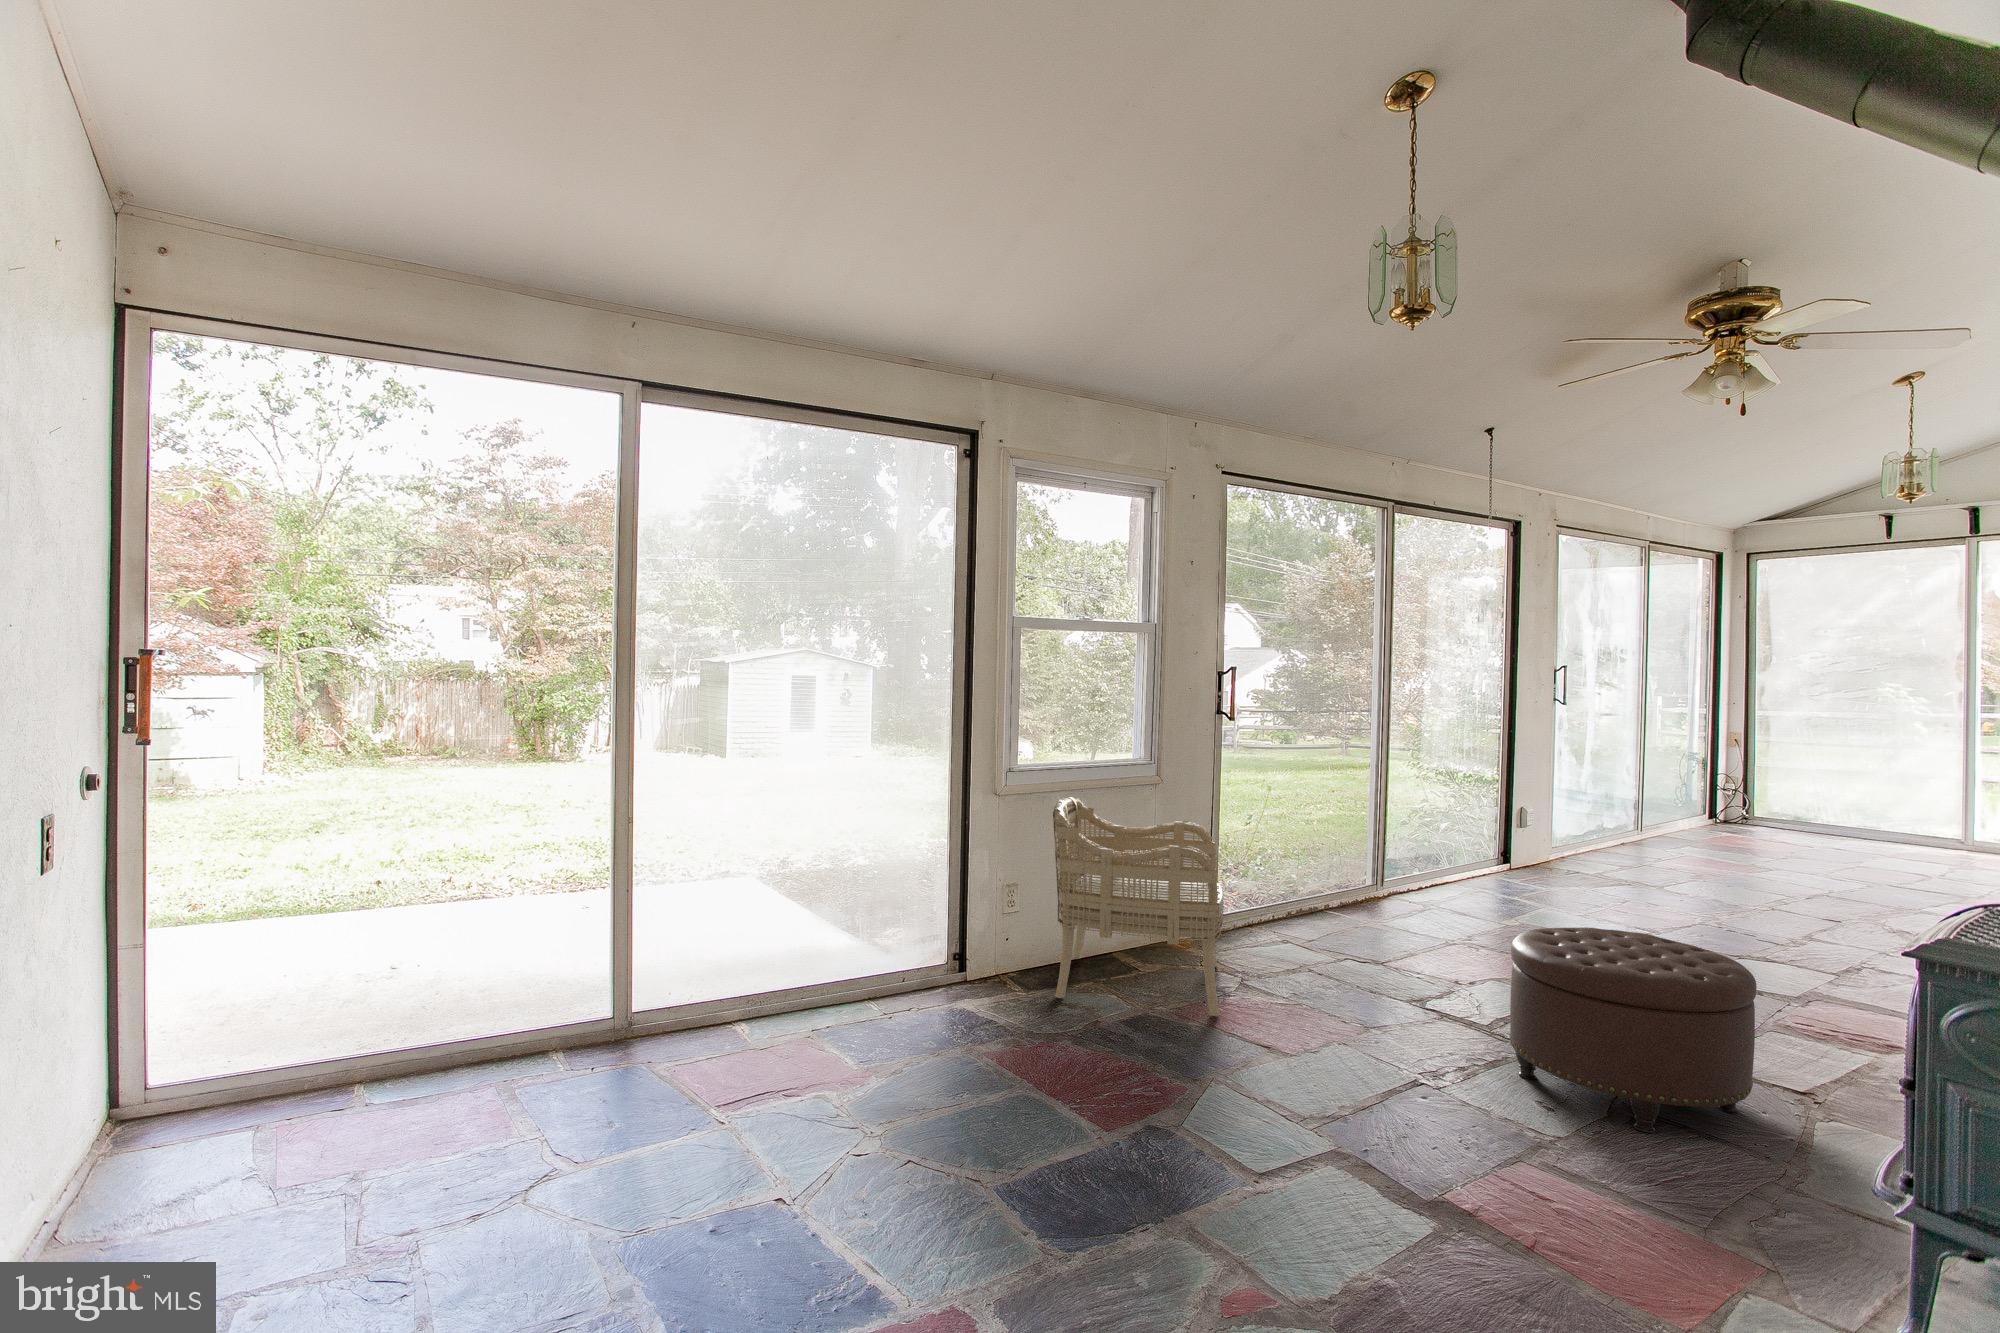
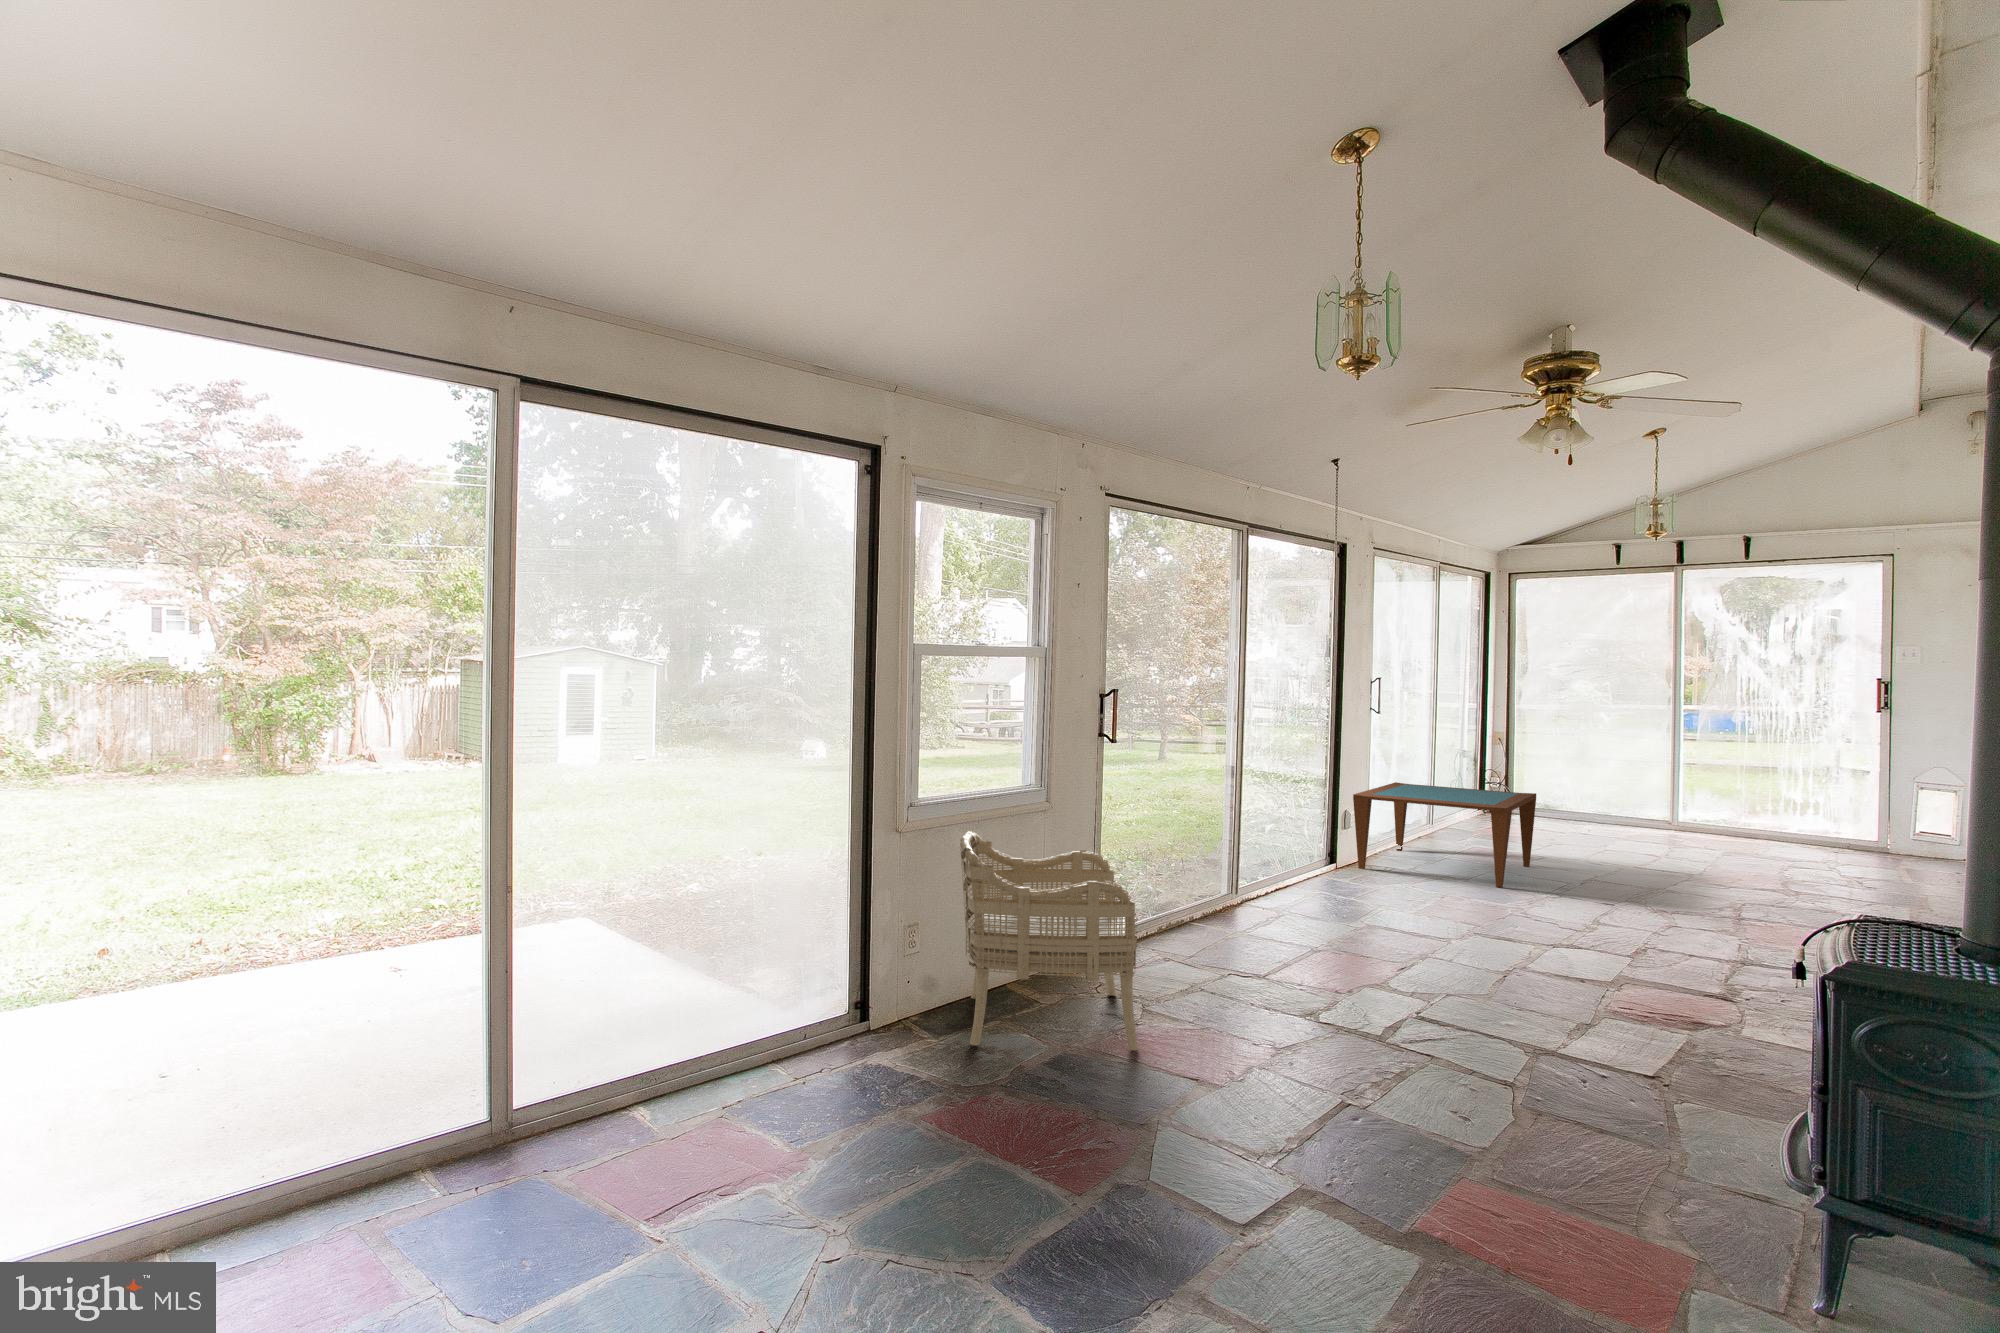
coffee table: none [1532,780,1760,897] -> present [1353,782,1536,888]
ottoman: present [1510,927,1757,1133] -> none [1414,939,1628,1130]

